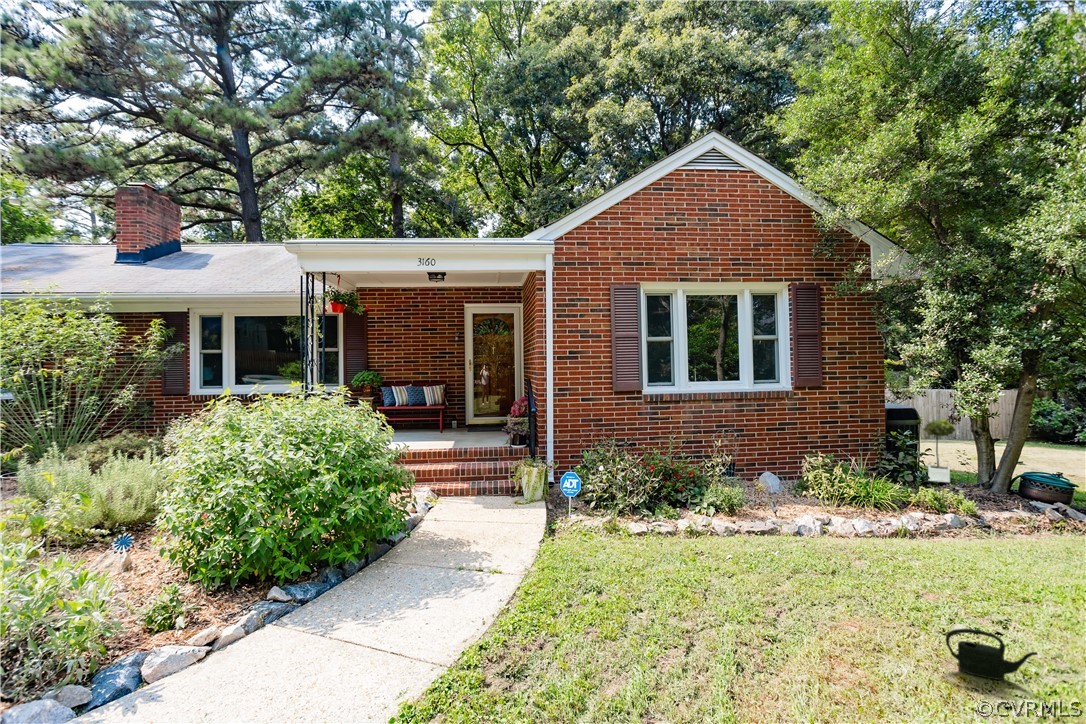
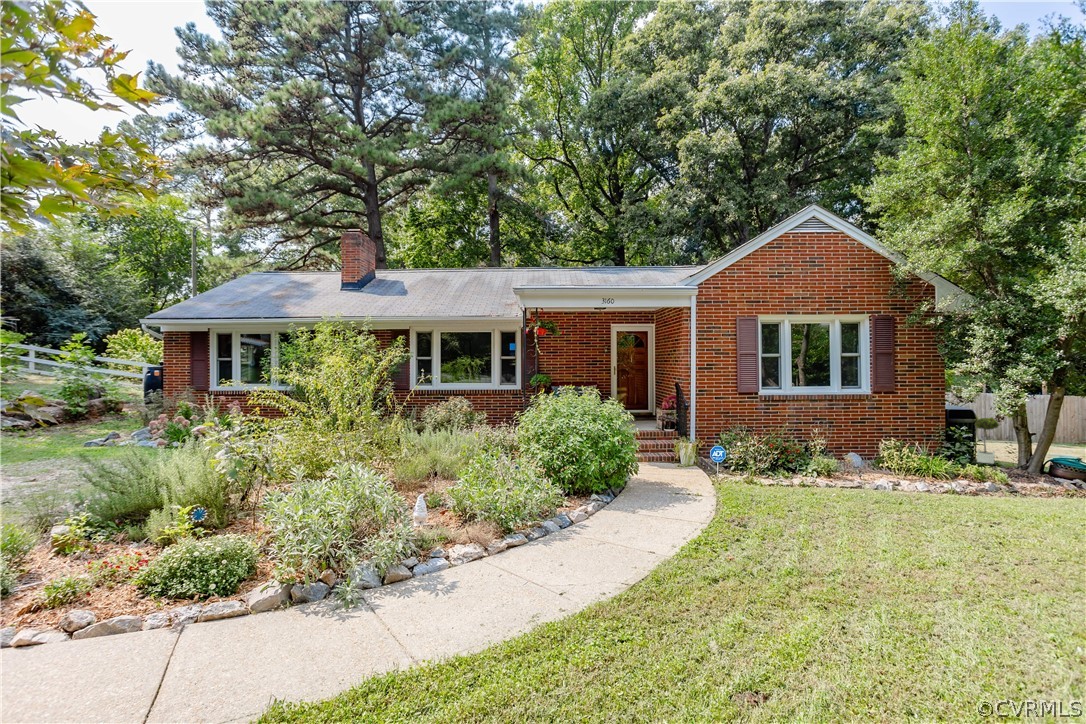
watering can: present [946,629,1038,680] -> none [961,518,1007,541]

